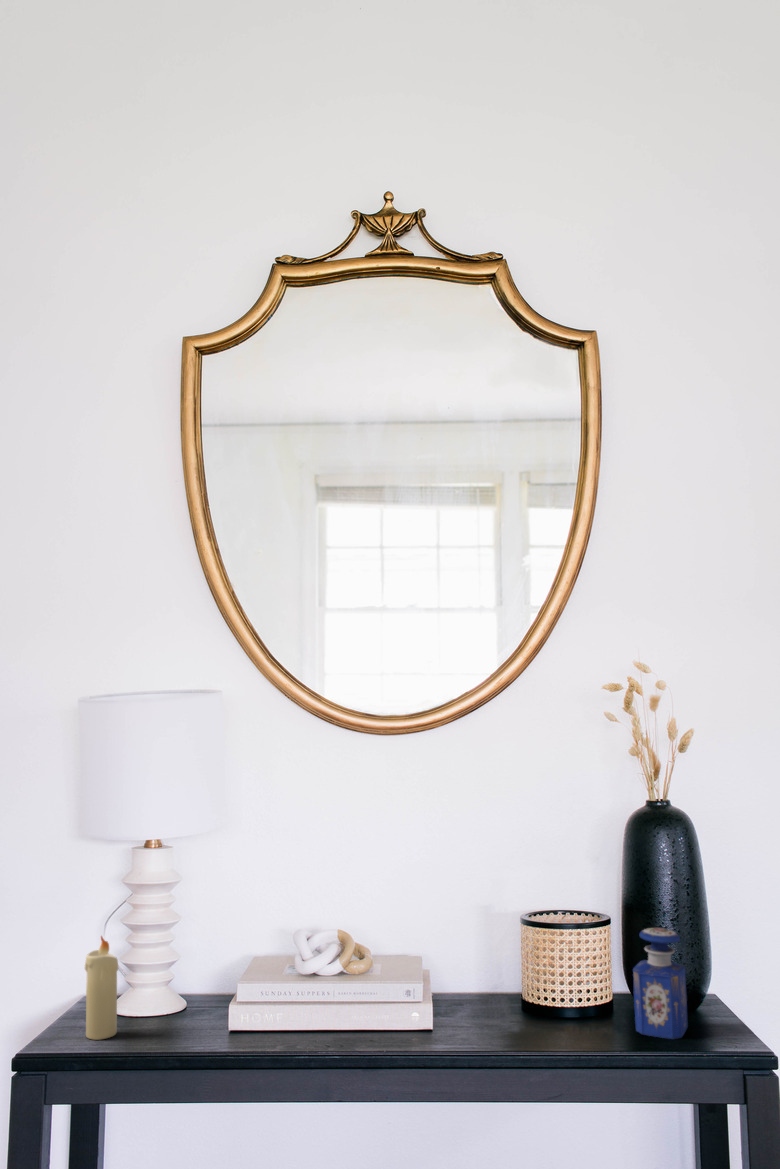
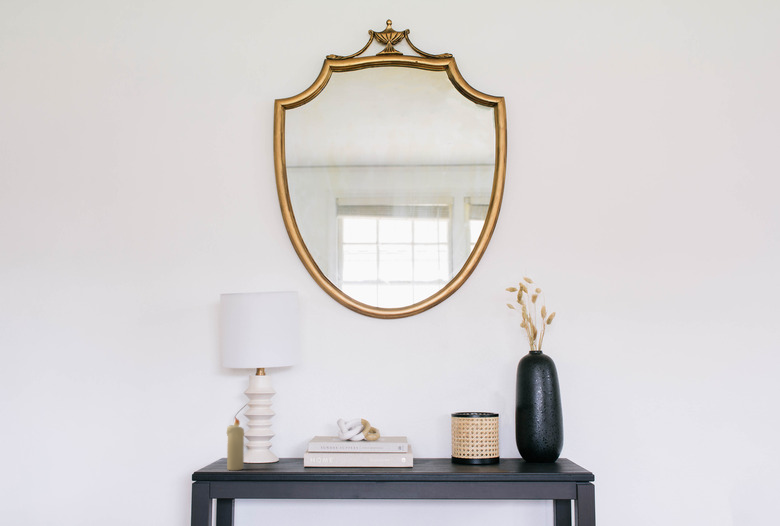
perfume bottle: present [633,928,688,1039] -> none [519,412,548,468]

